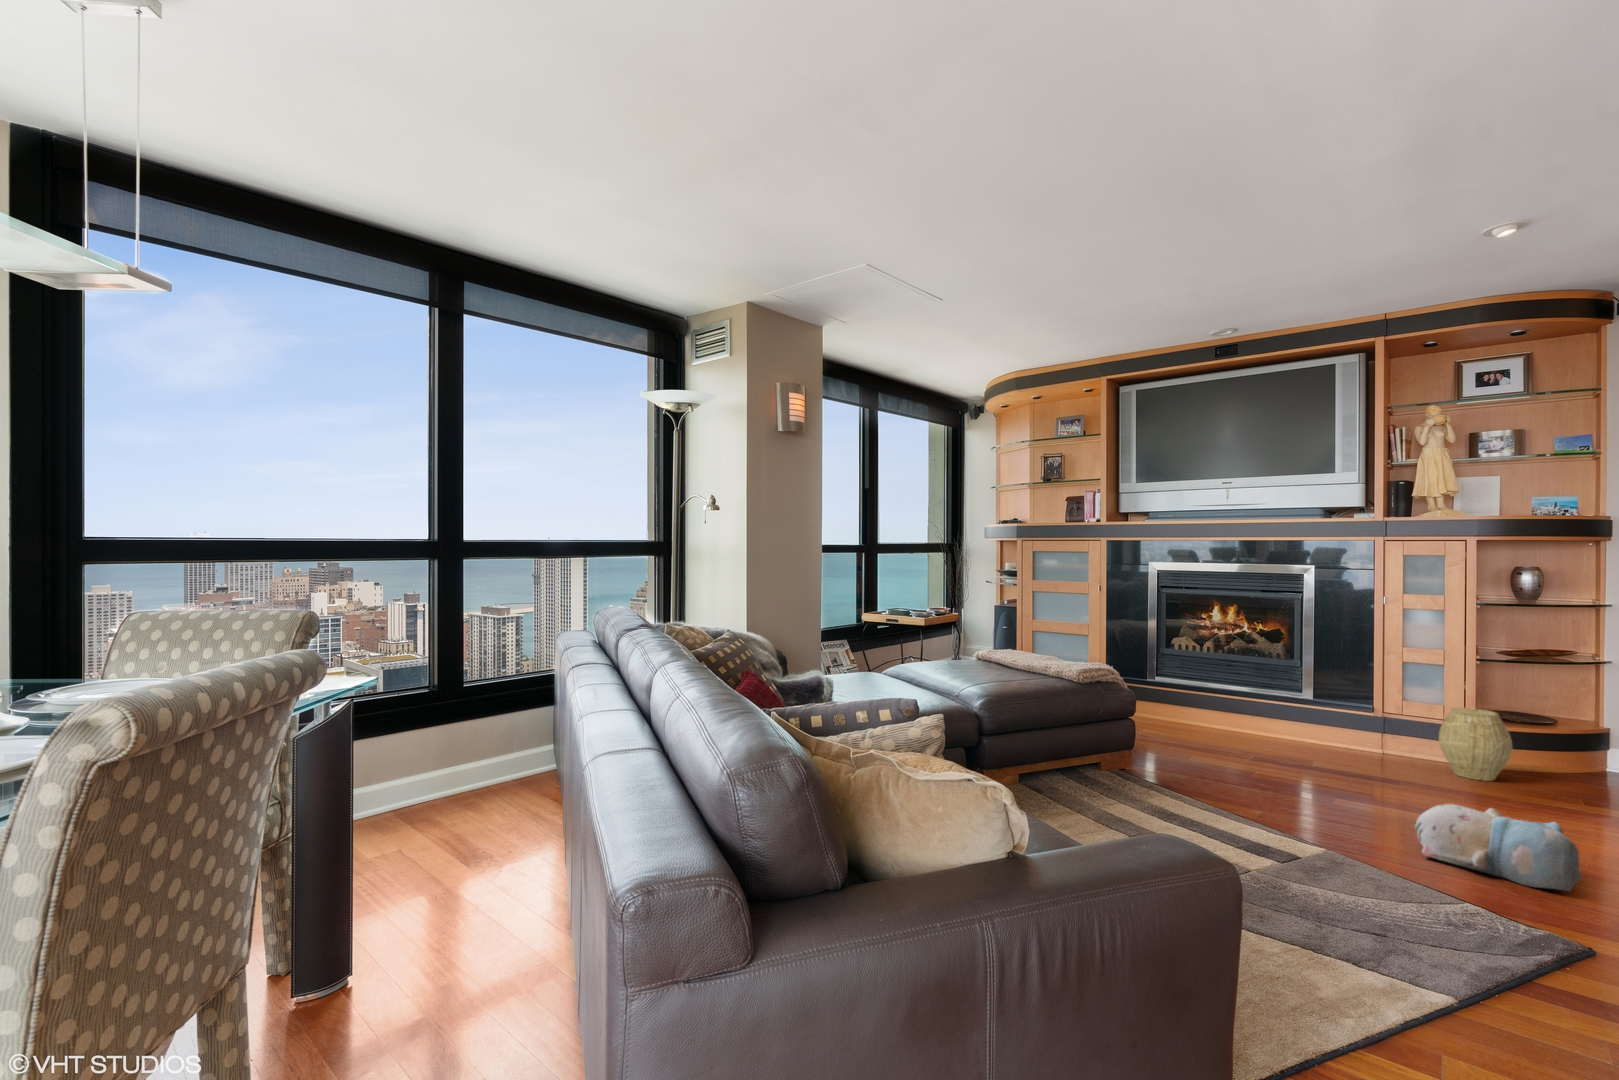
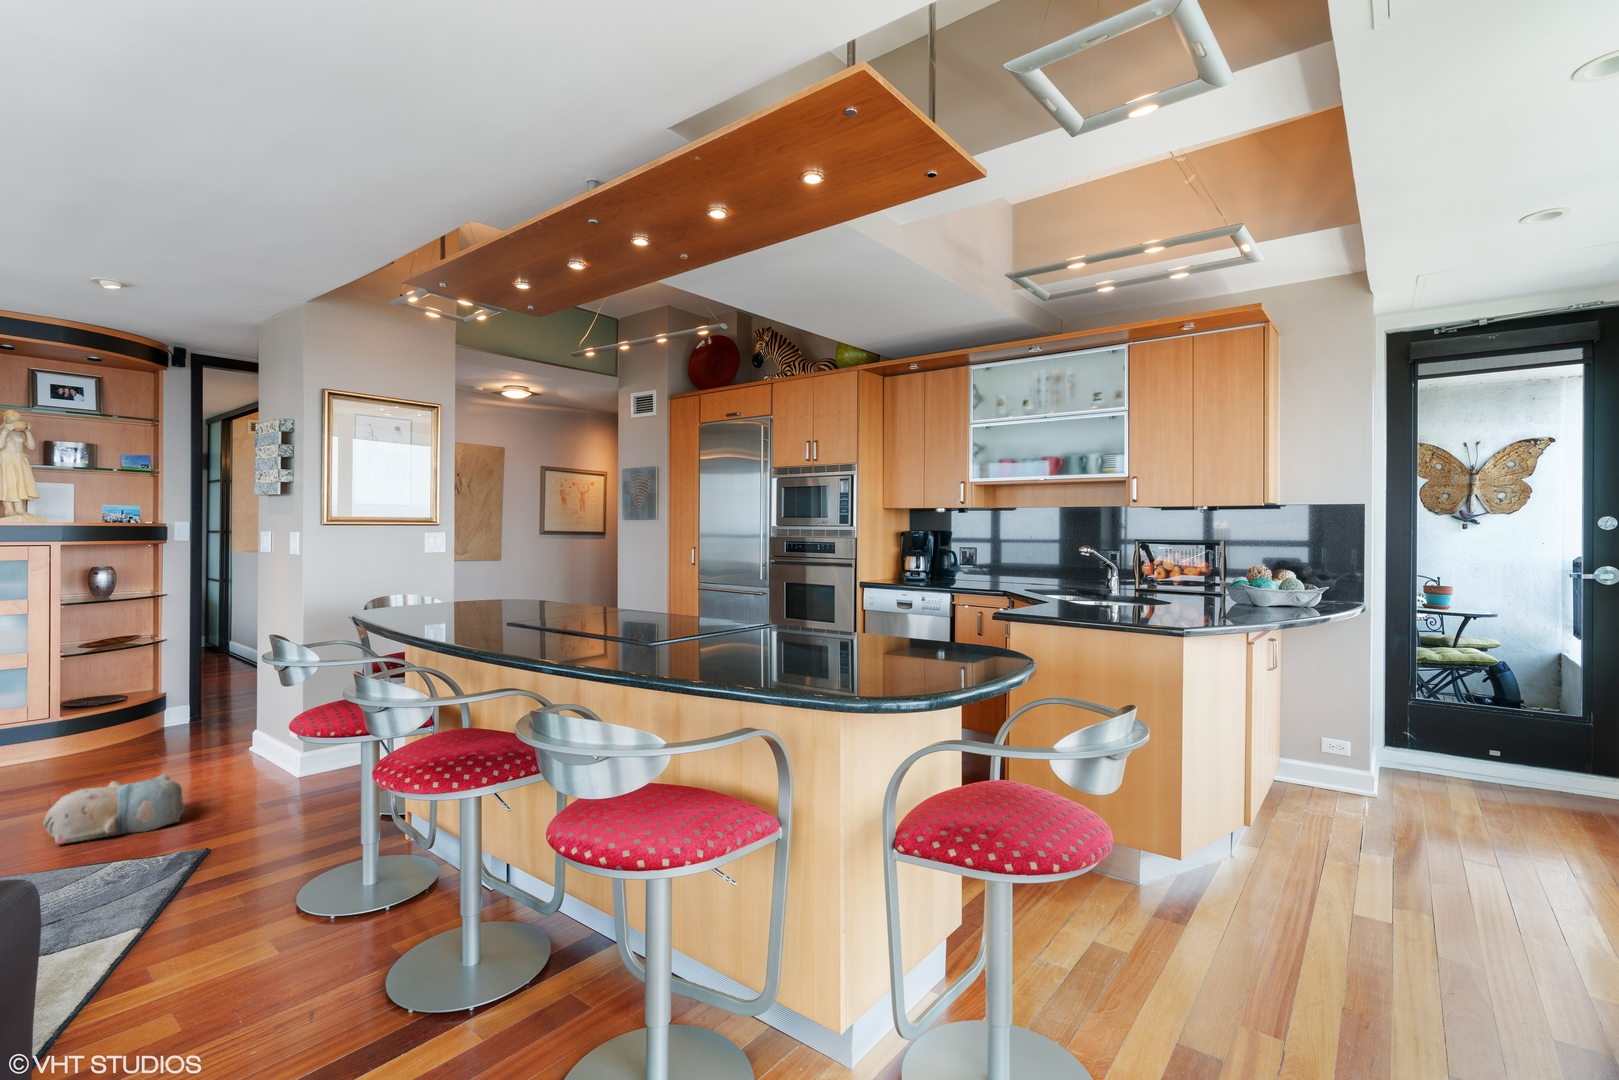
woven basket: present [1439,707,1512,781] -> none [27,701,98,768]

